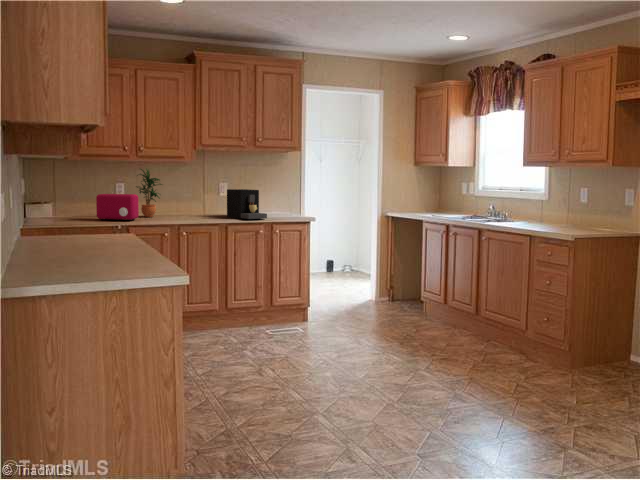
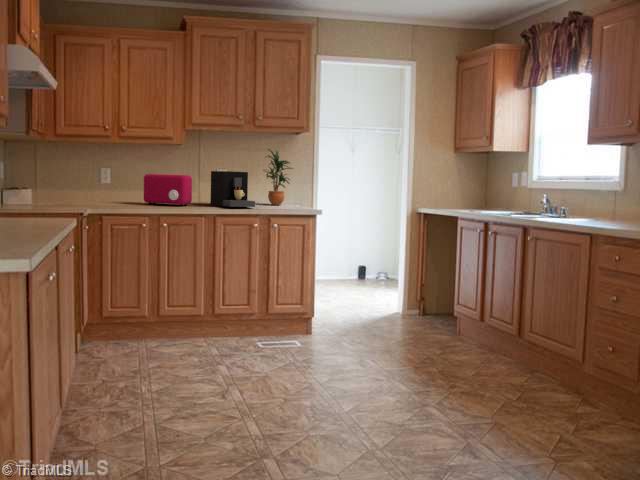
potted plant: present [136,169,162,217] -> present [265,149,292,205]
toaster: present [96,194,139,221] -> present [144,174,192,206]

